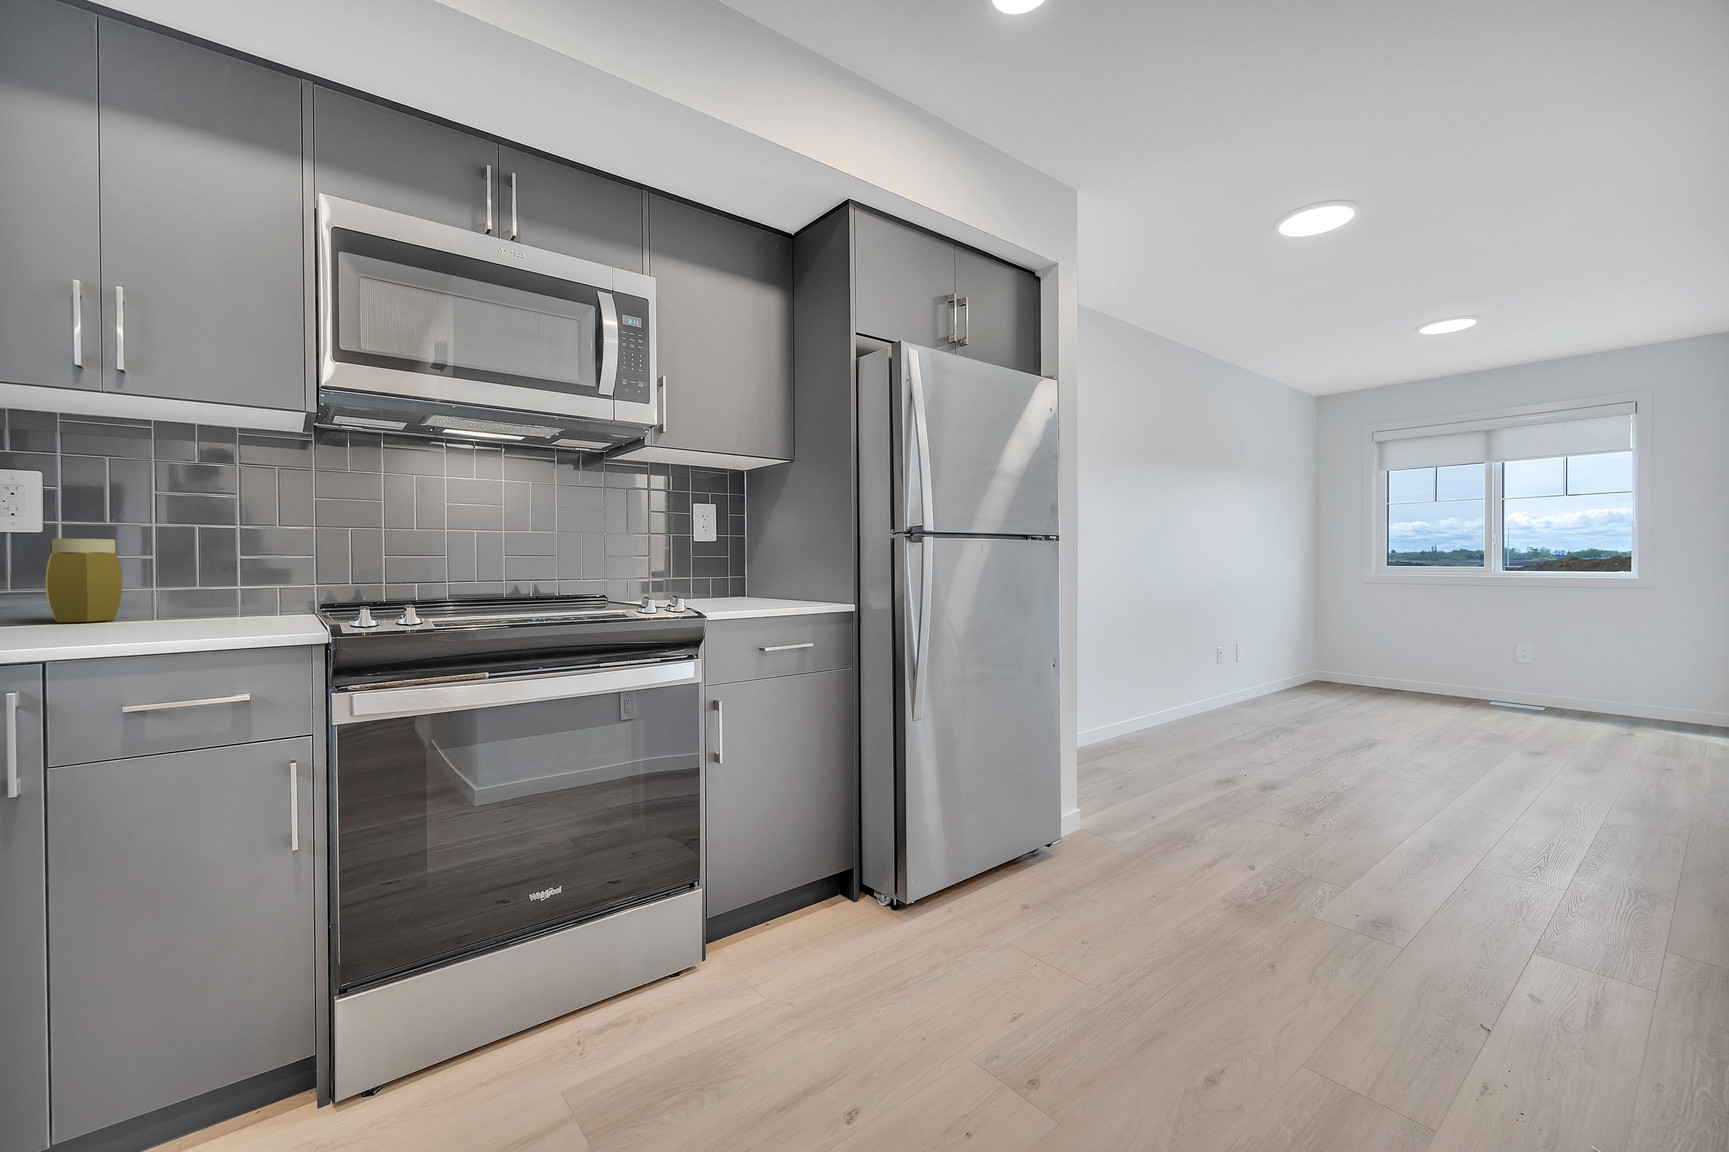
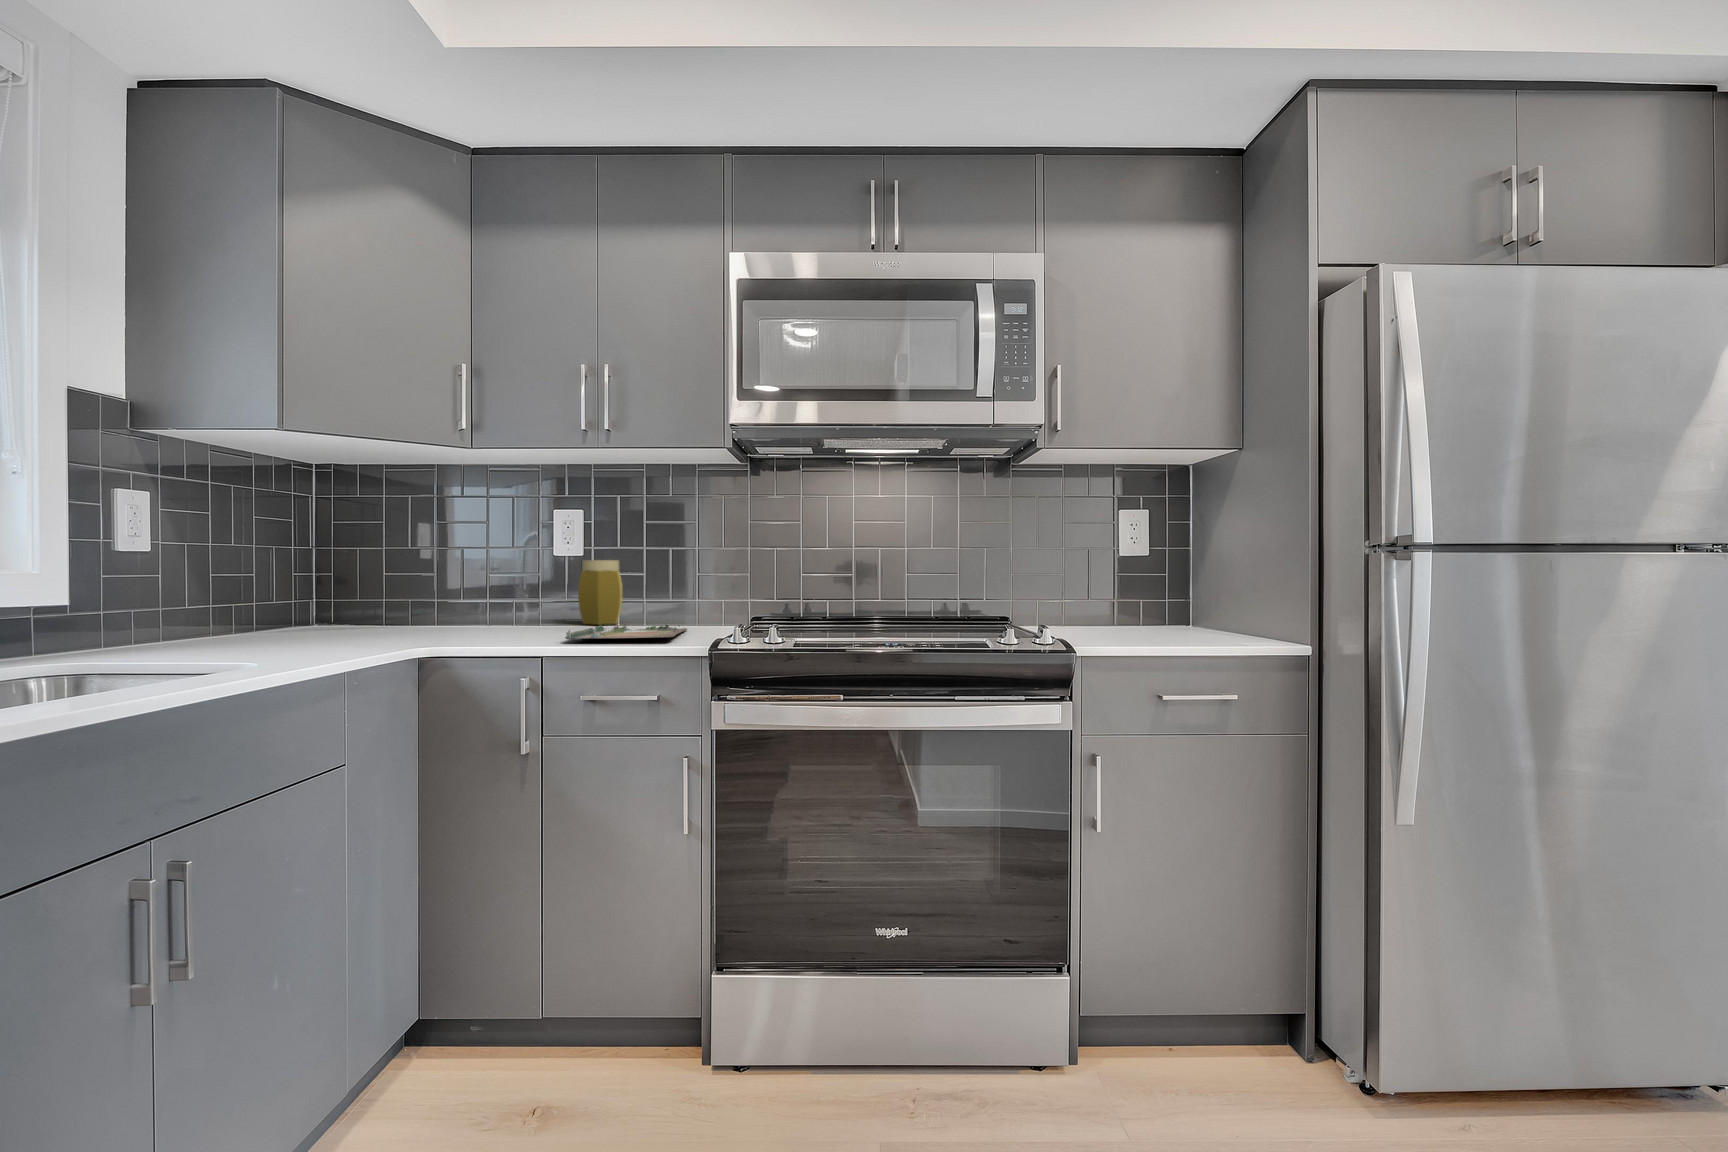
tray: none [88,606,262,639] -> present [565,620,687,640]

